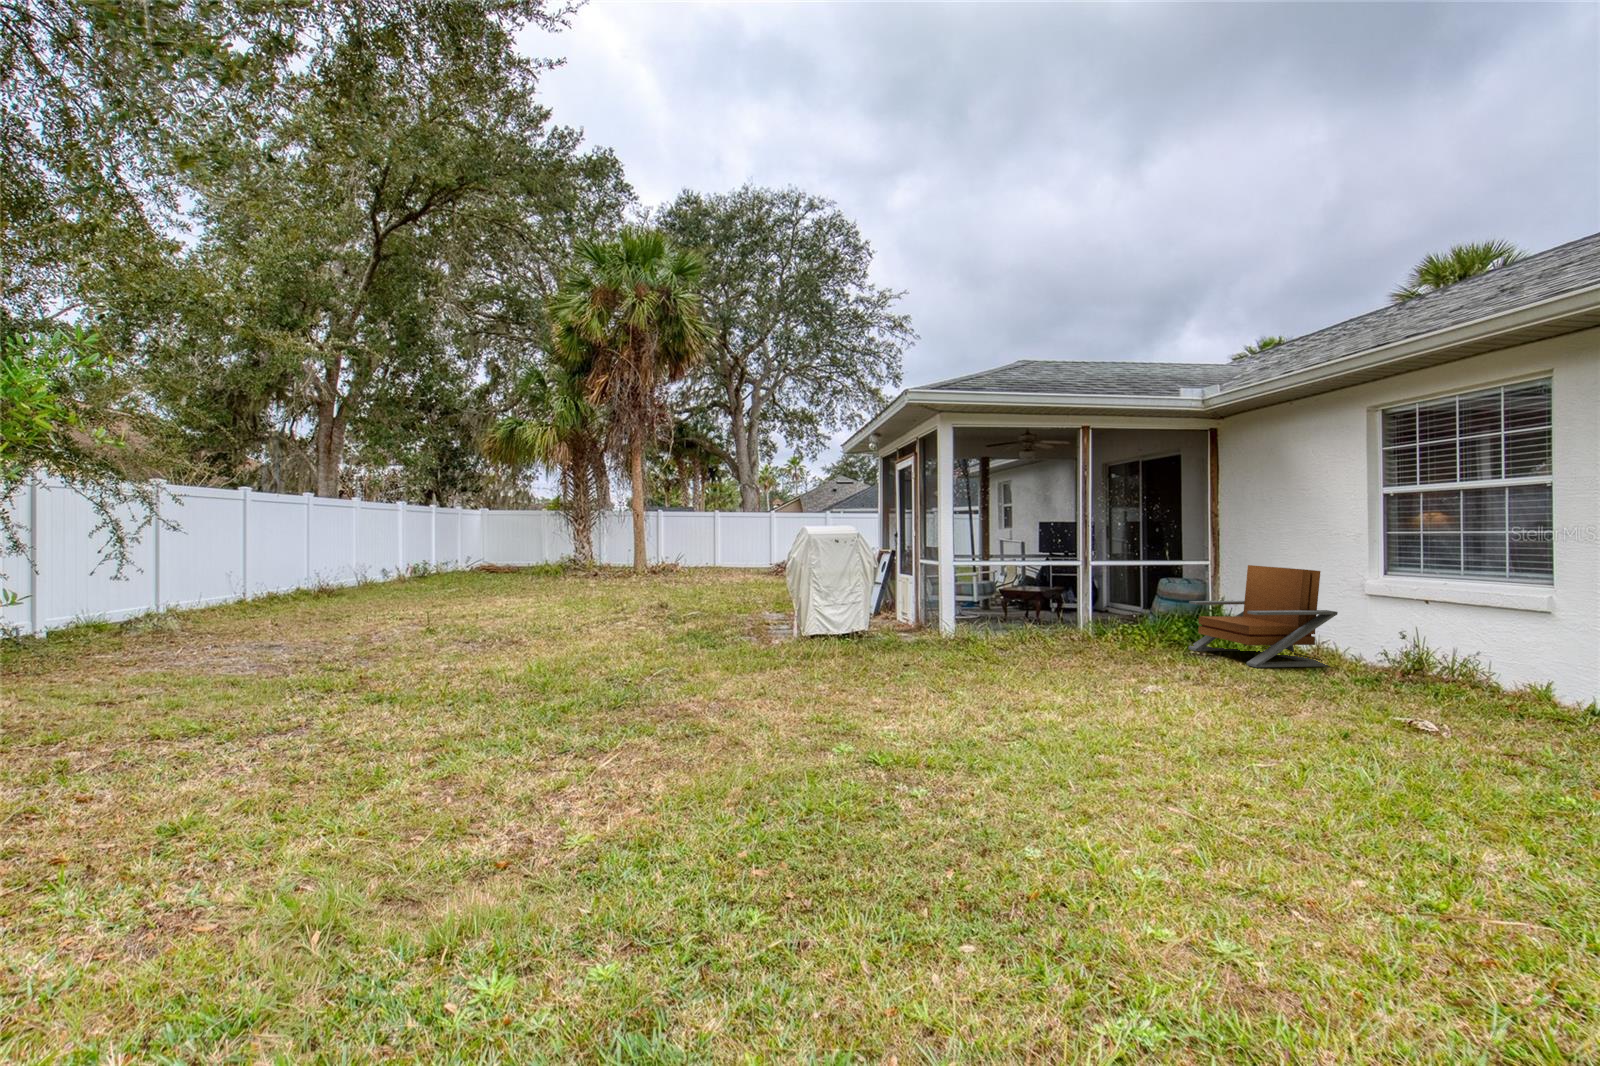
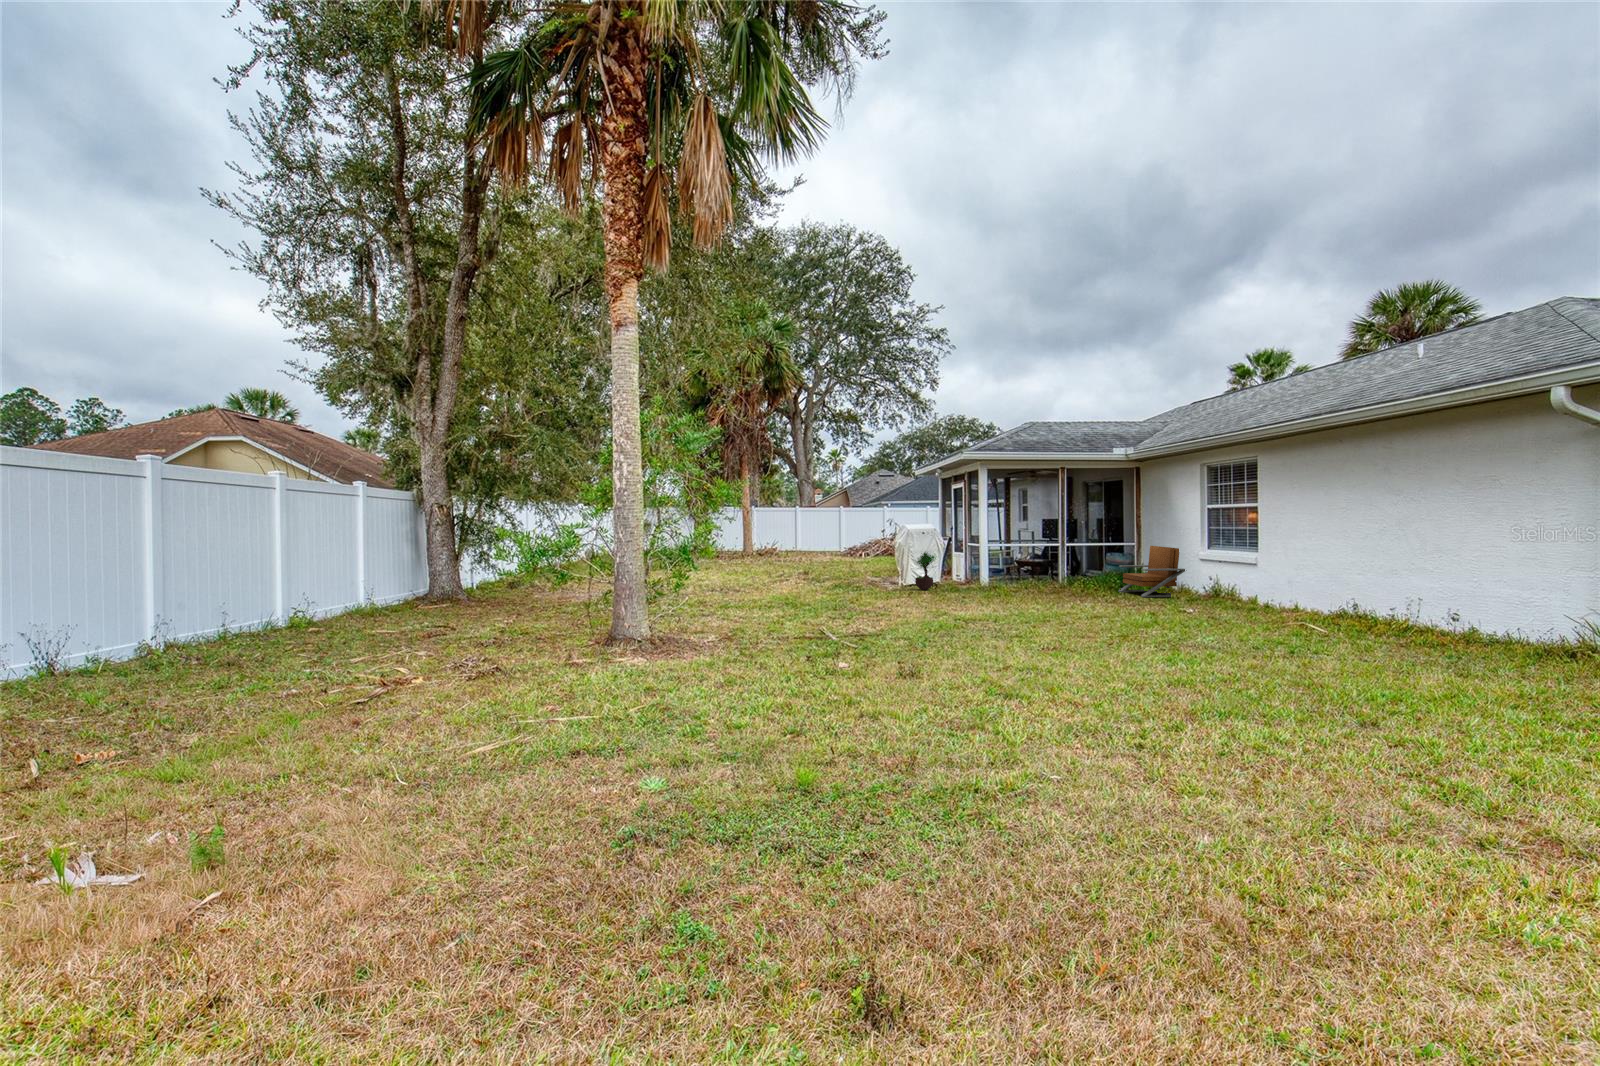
potted tree: none [816,569,858,642] -> present [915,552,936,590]

